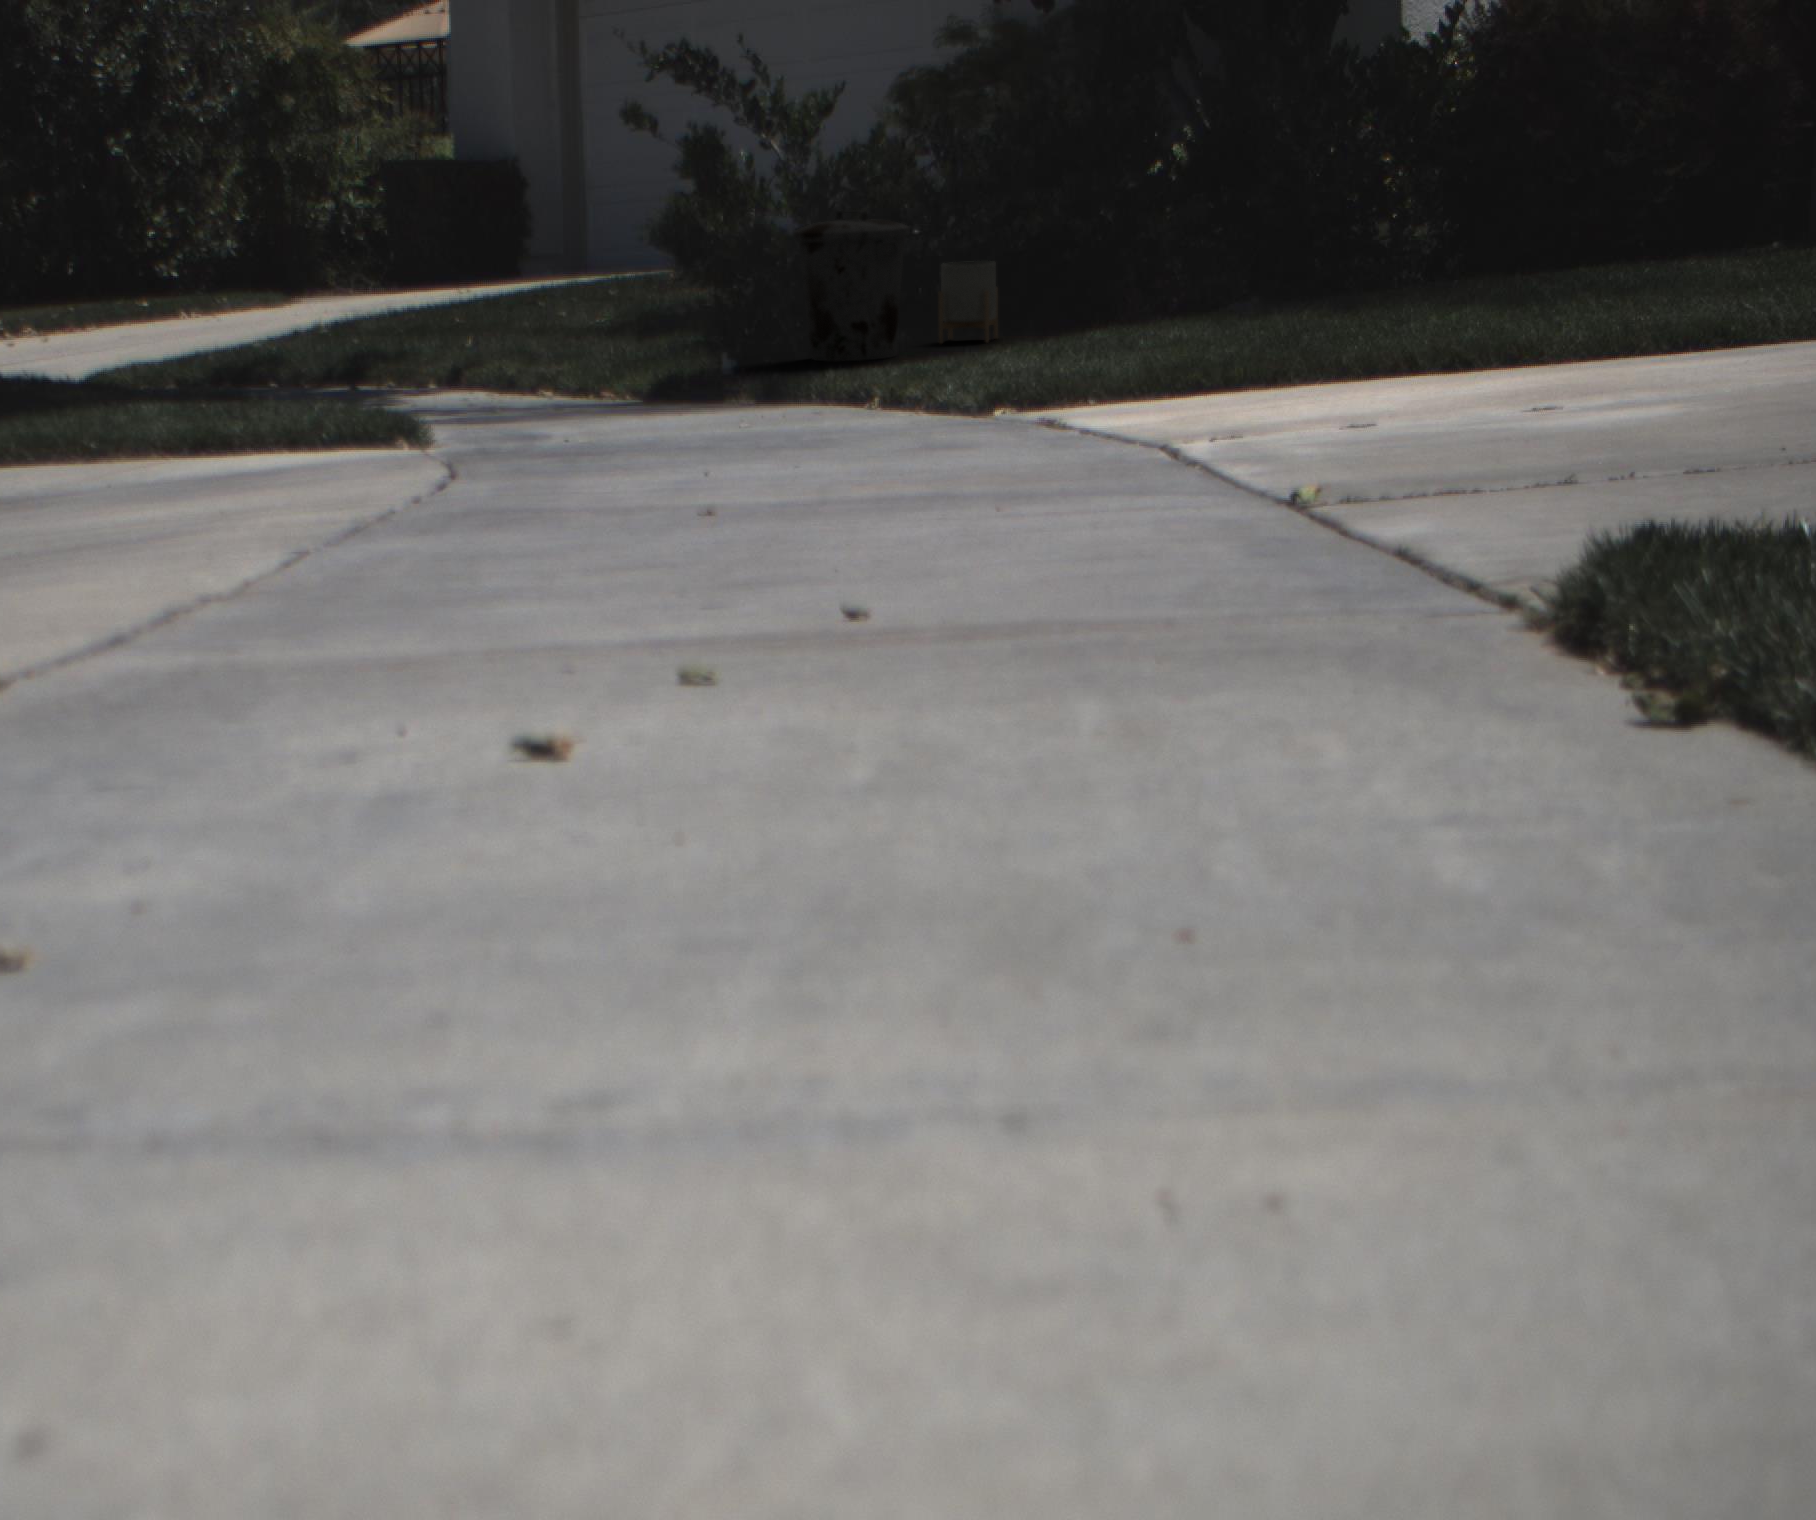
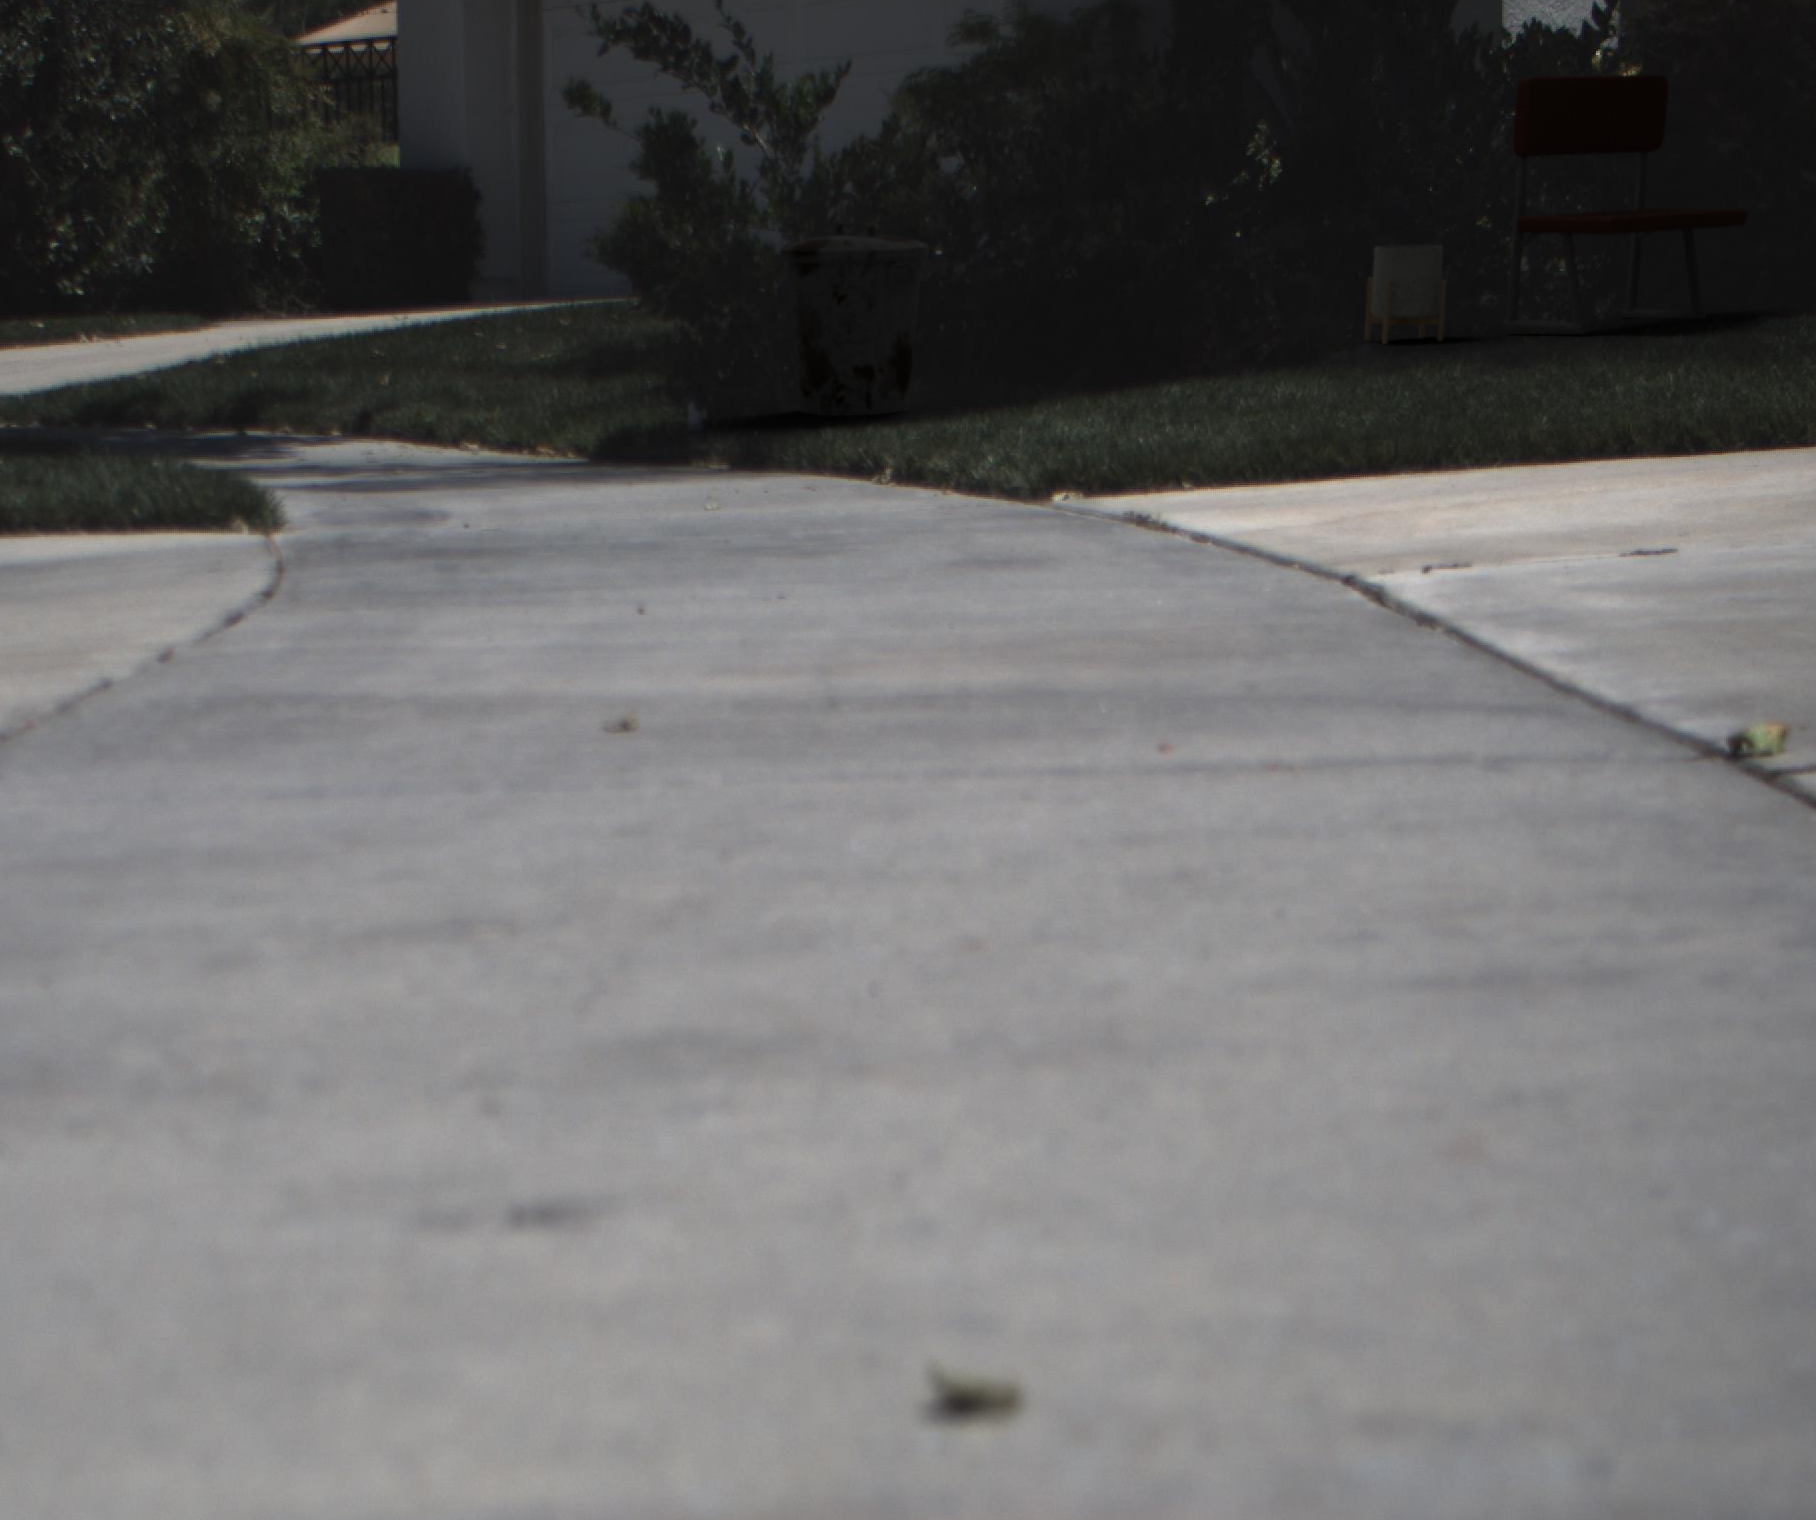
bench: none [1380,76,1577,288] -> present [1503,74,1747,334]
planter: present [939,261,998,343] -> present [1365,245,1447,344]

